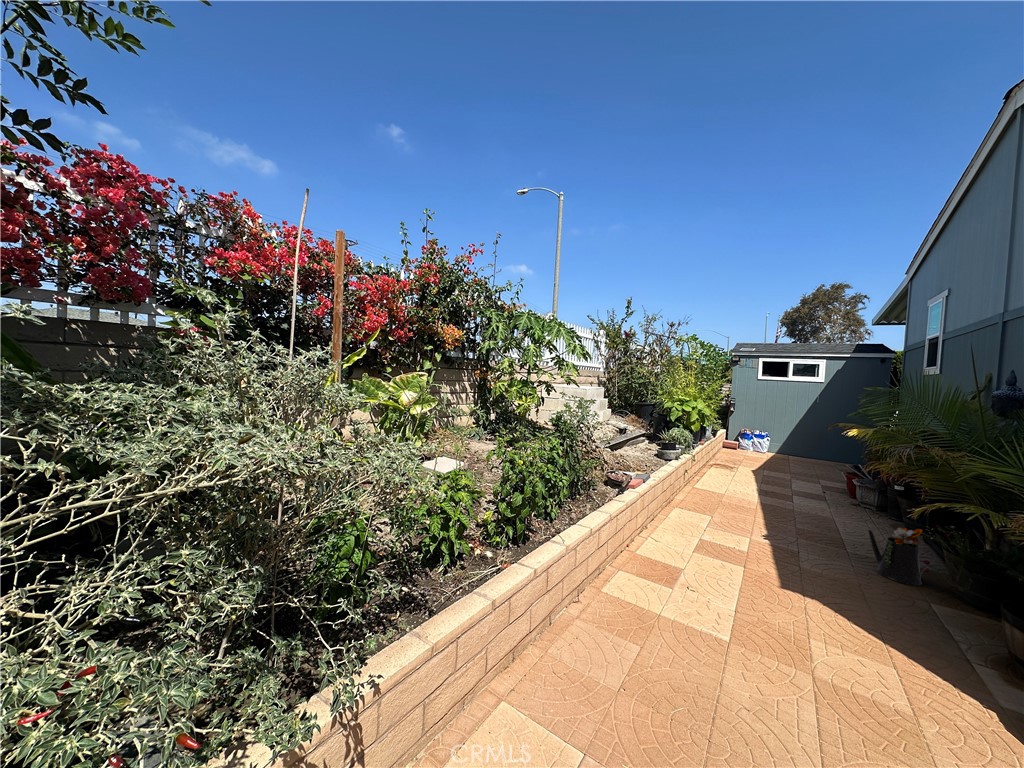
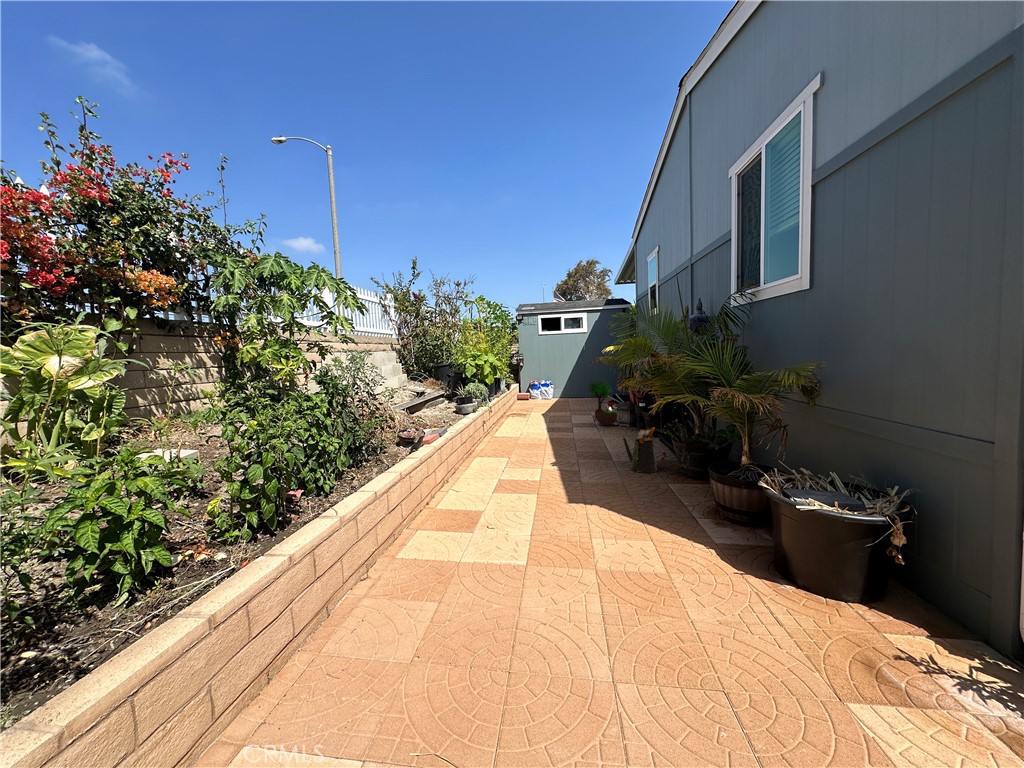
potted tree: none [816,442,864,503] -> present [587,381,617,426]

